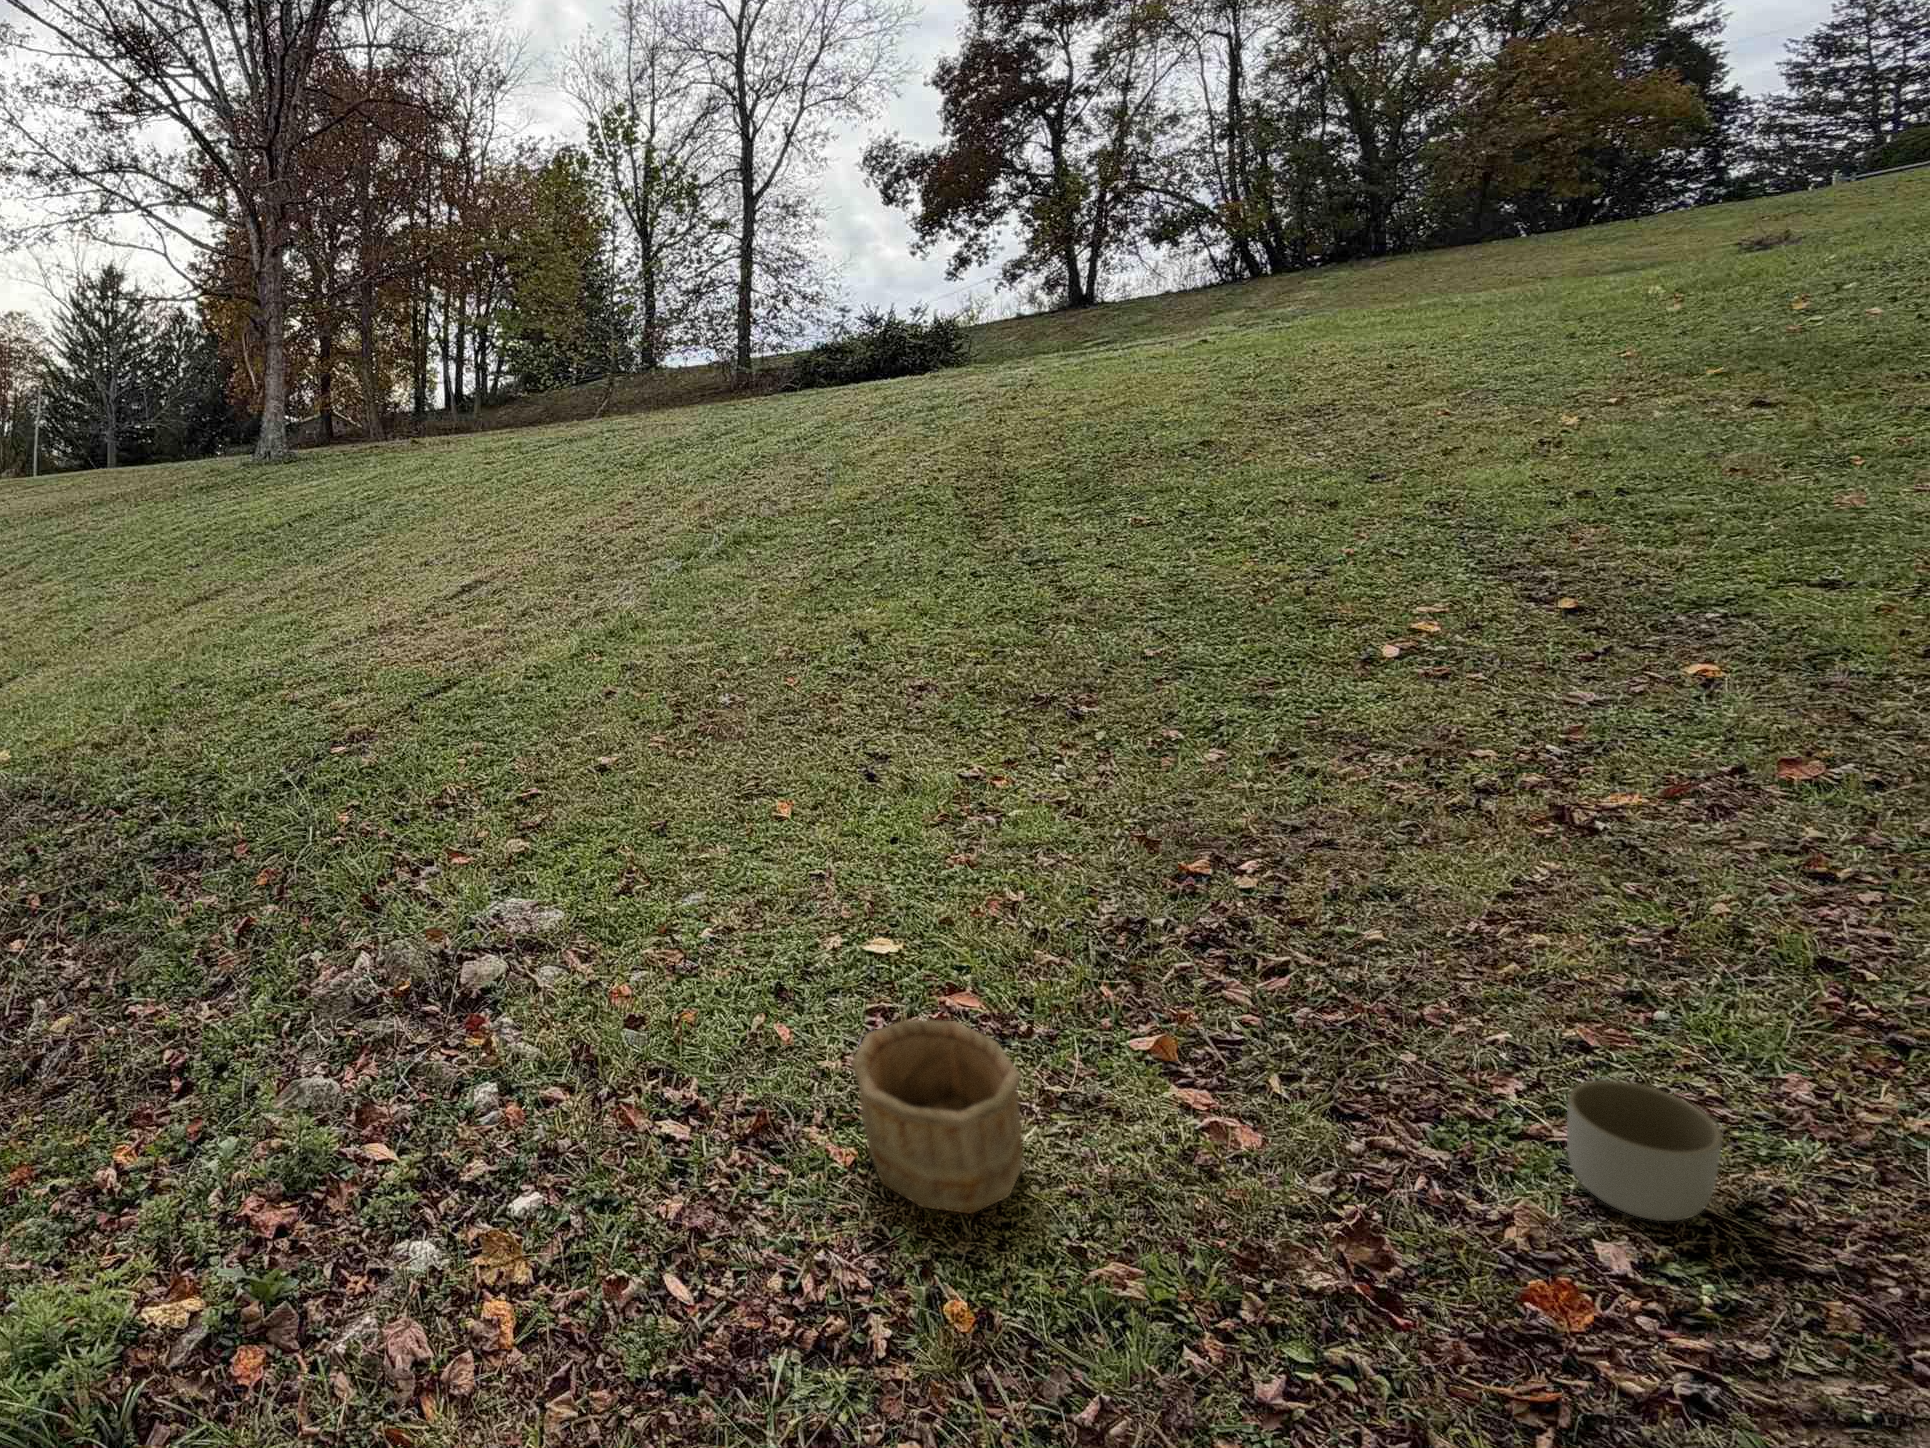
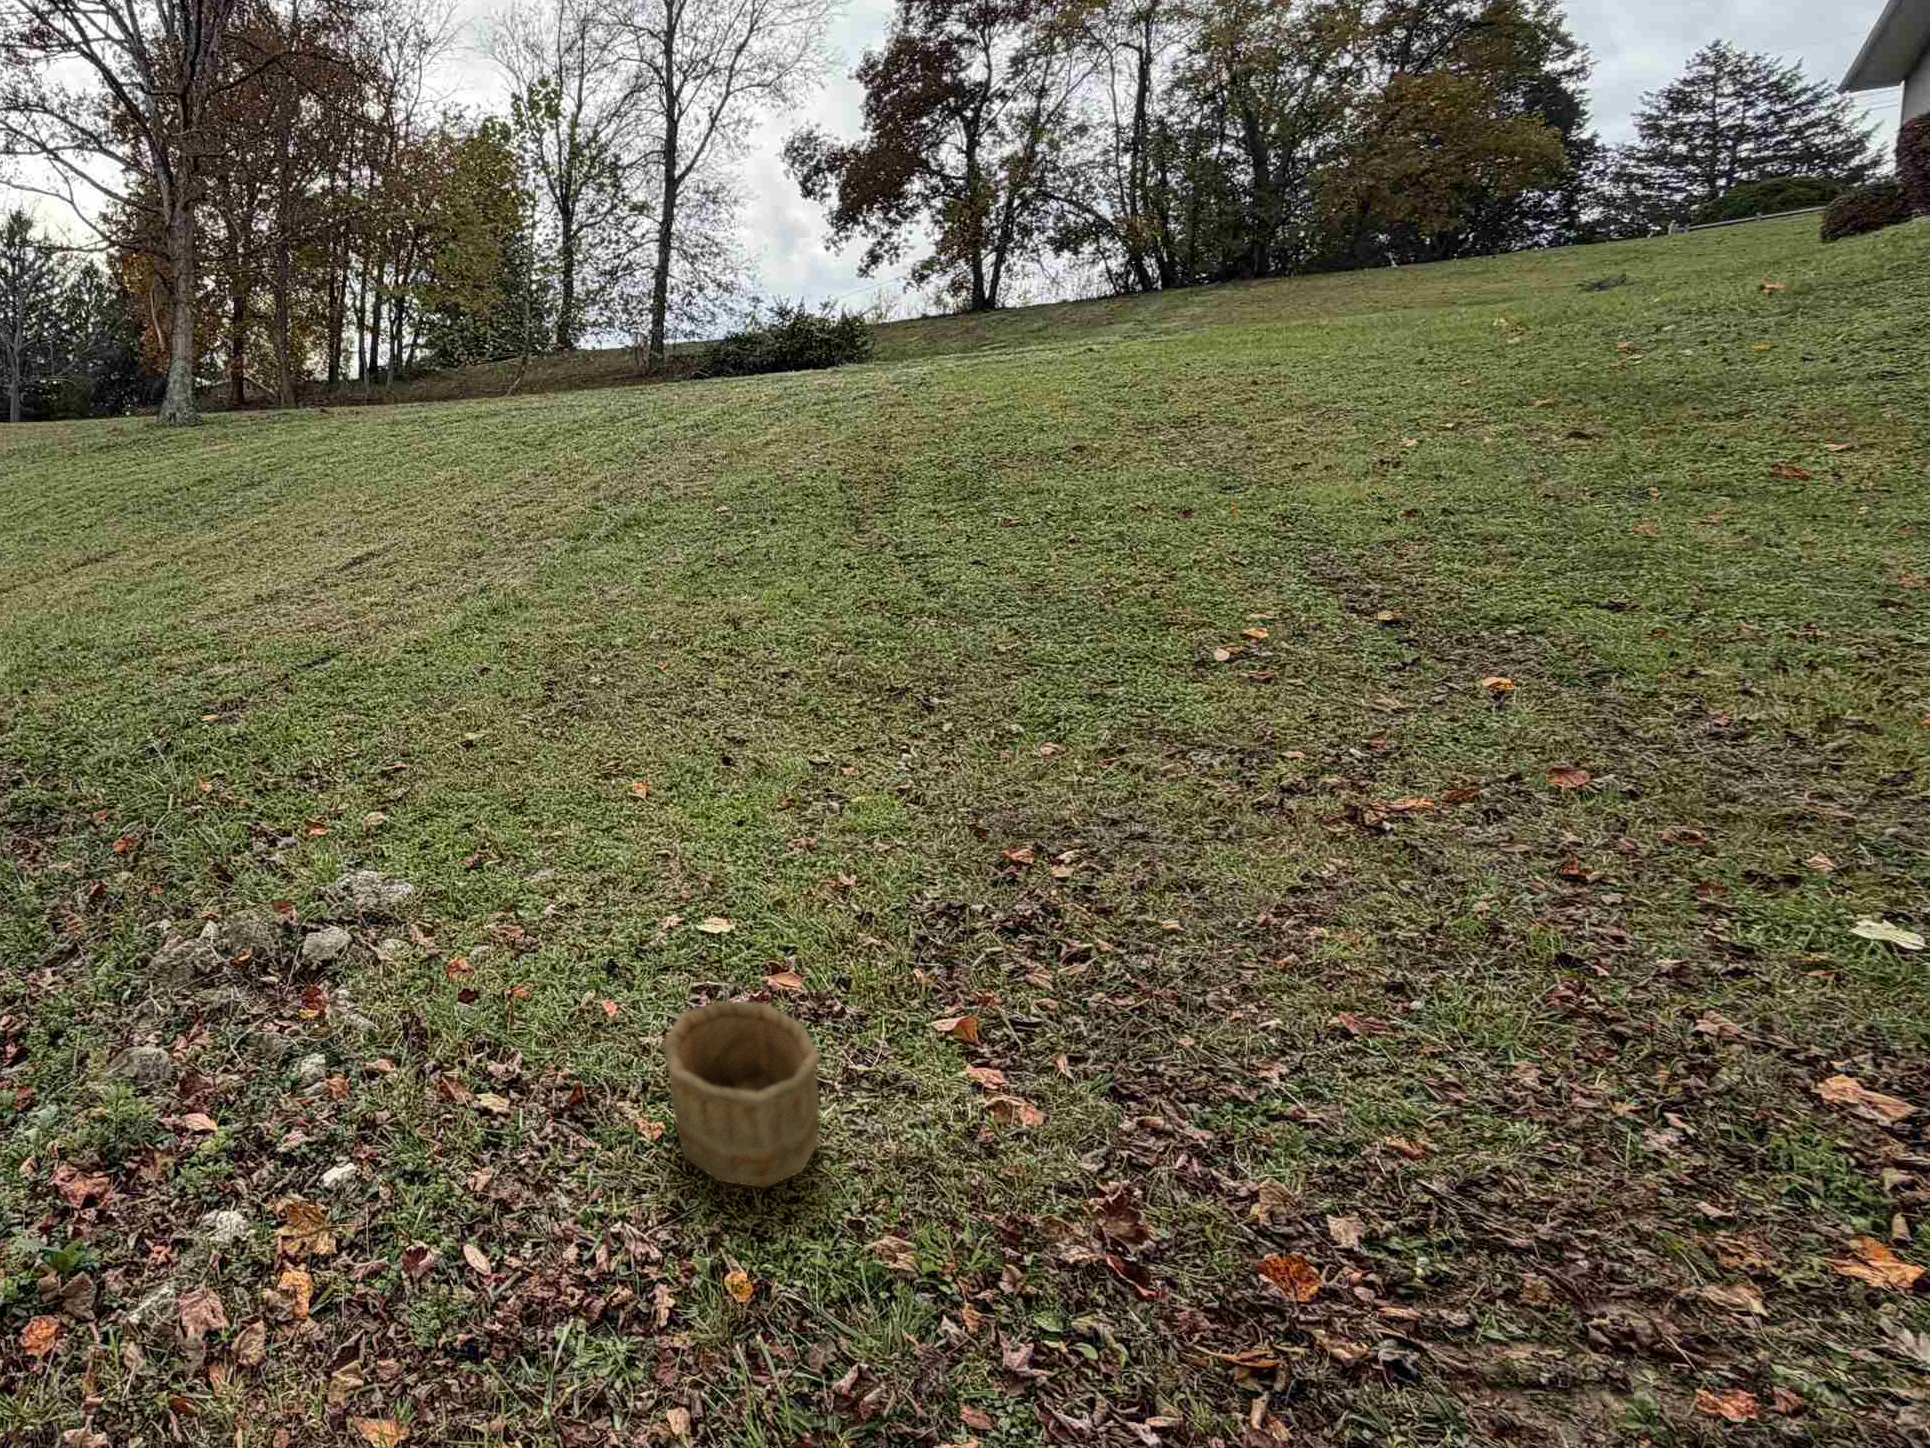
planter: present [1567,1080,1722,1221] -> none [1314,1069,1449,1199]

